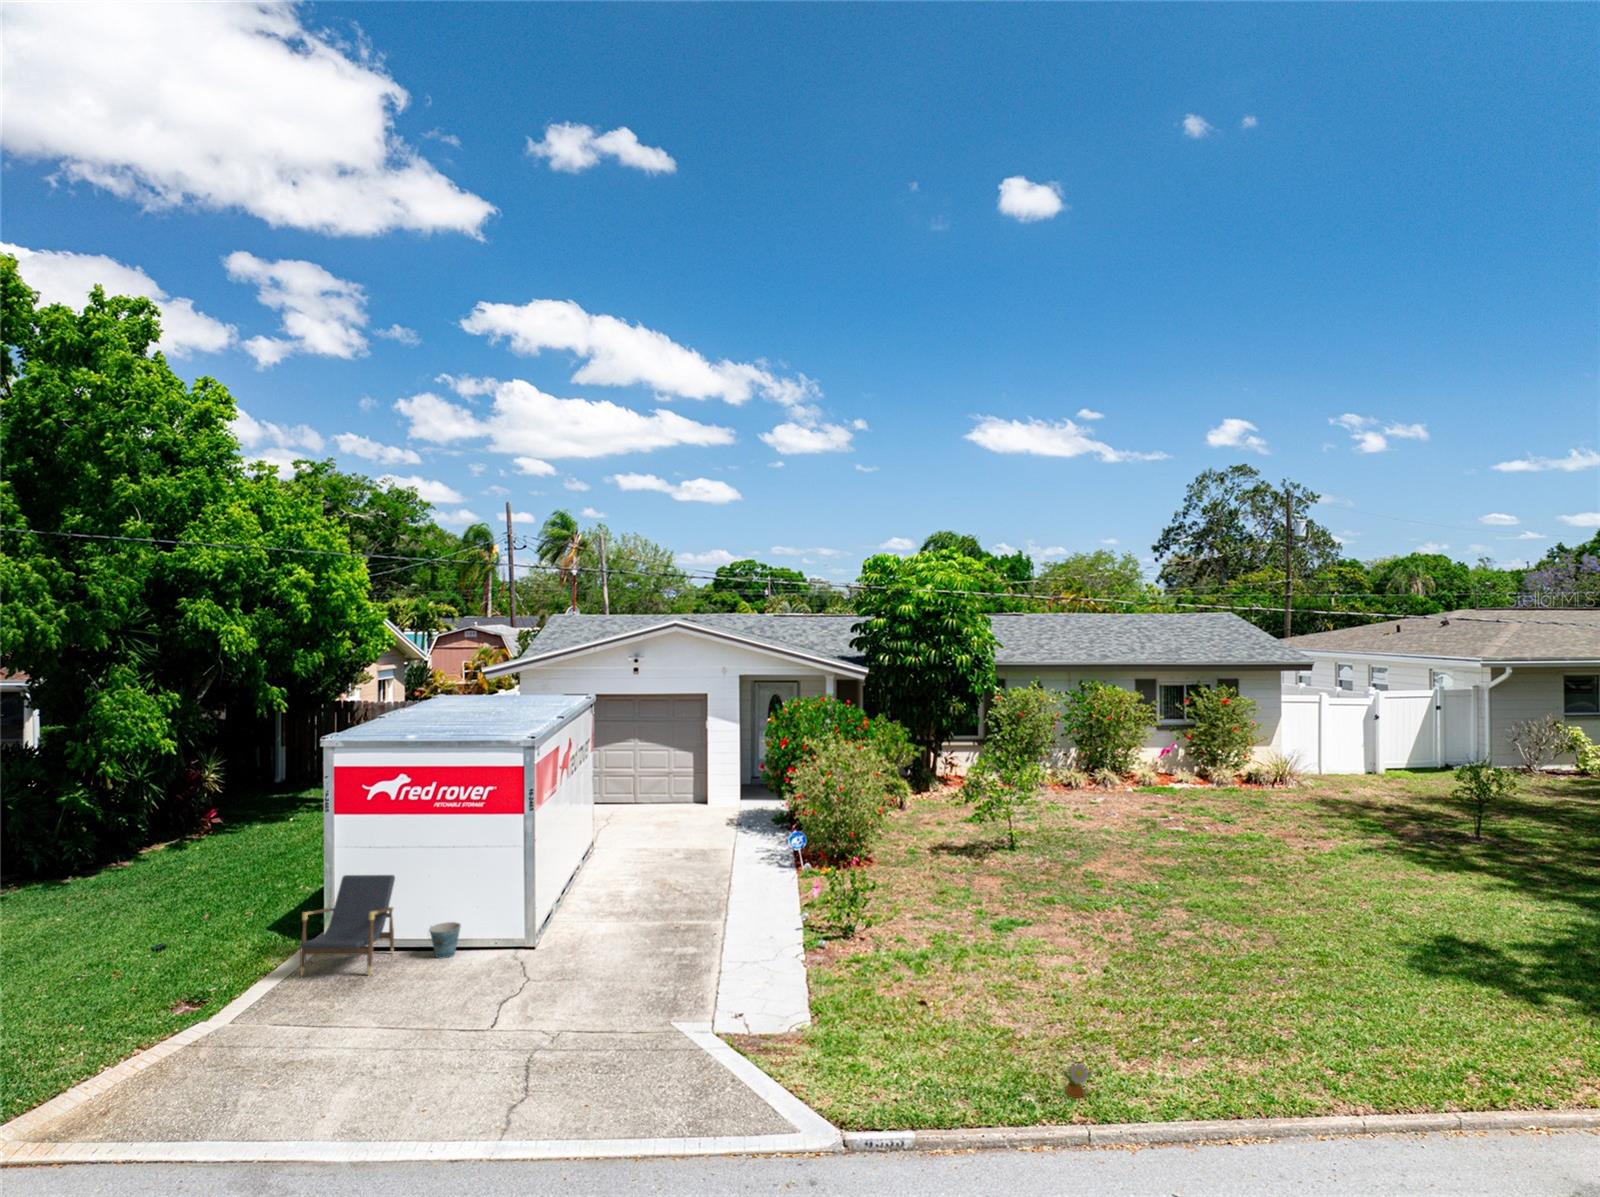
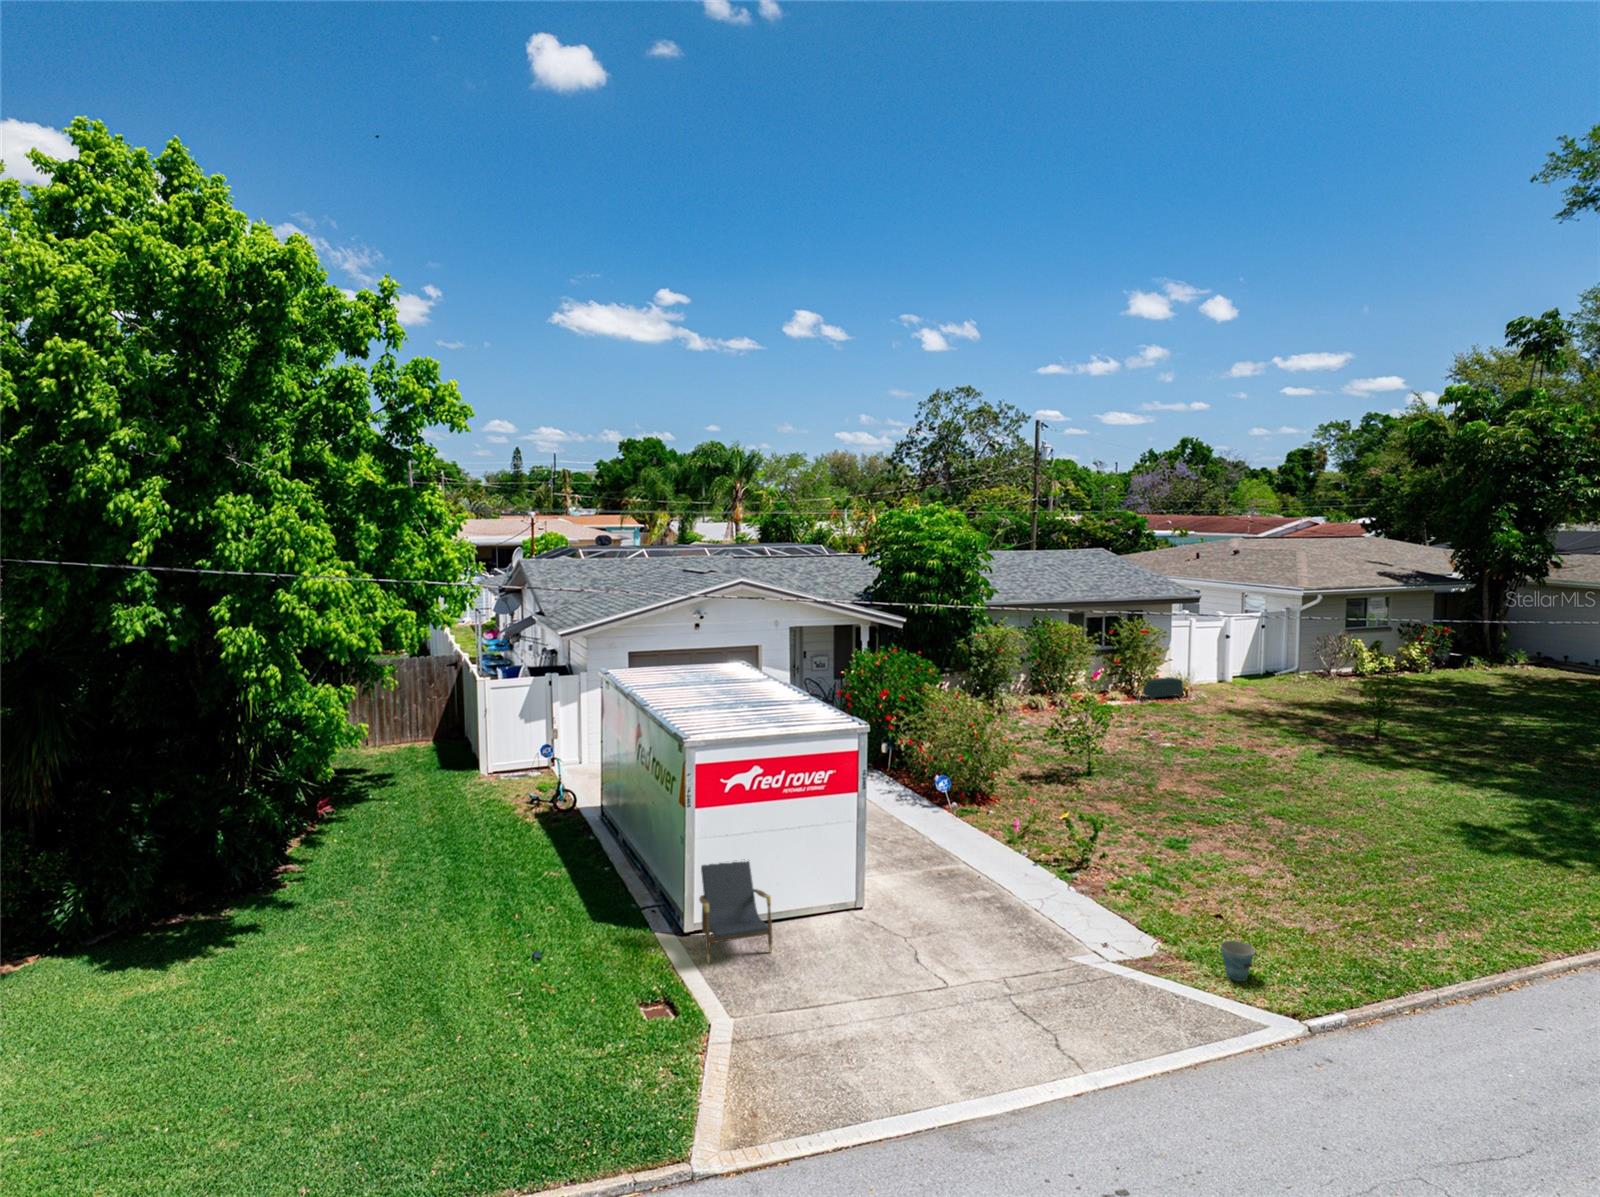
bench: none [1220,760,1277,786] -> present [1142,677,1183,700]
bucket: present [429,922,461,959] -> present [1221,941,1255,981]
decorative plant: present [1059,1063,1092,1098] -> none [1399,935,1429,958]

